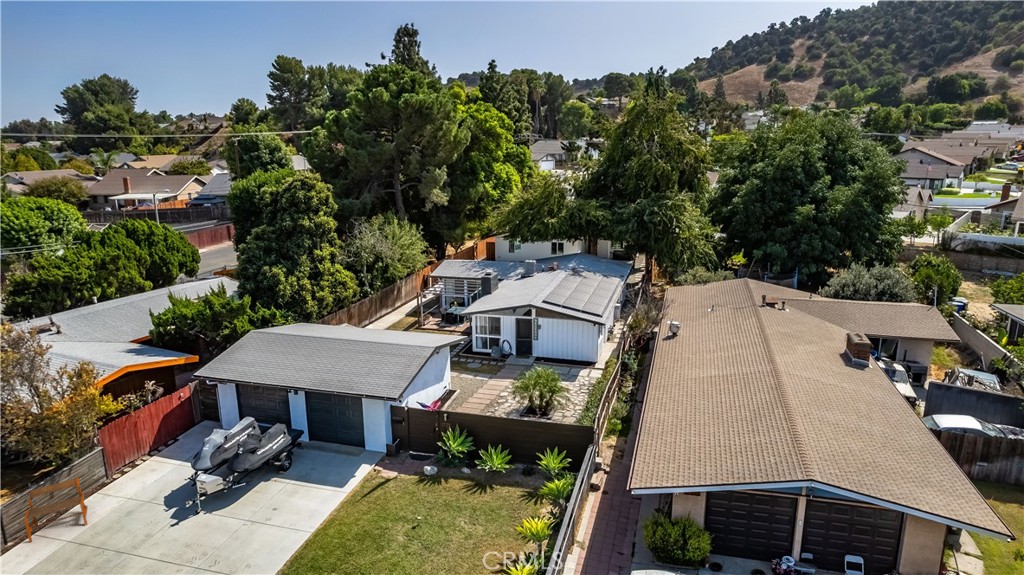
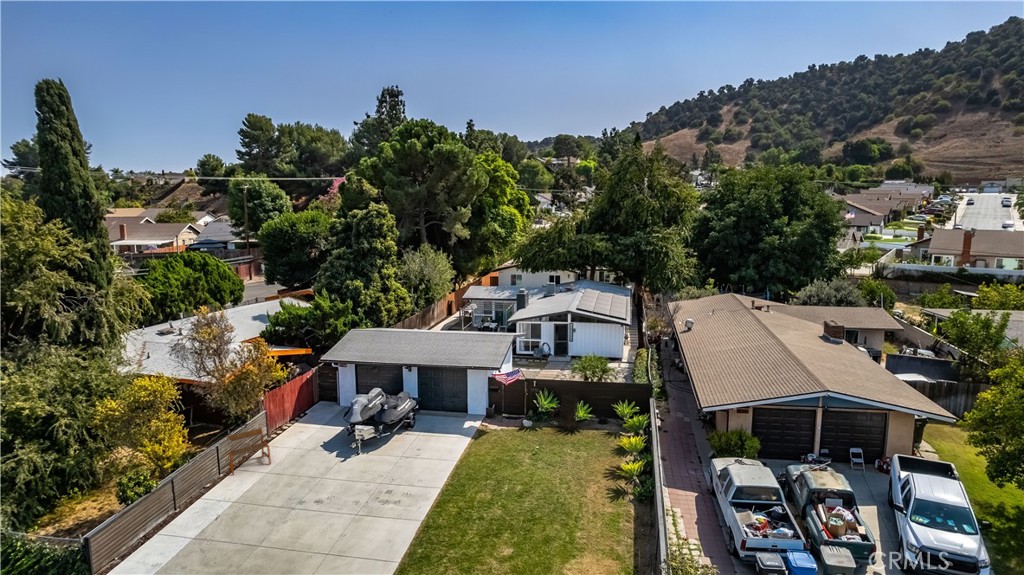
lounge chair: none [459,436,497,490] -> present [552,394,578,428]

